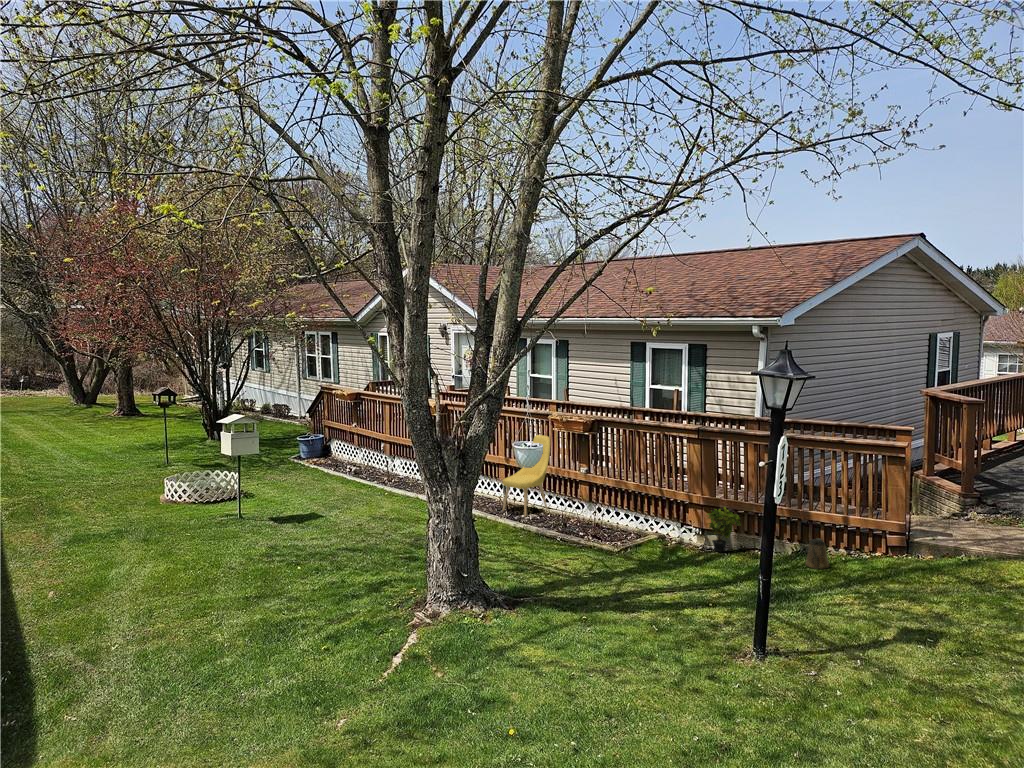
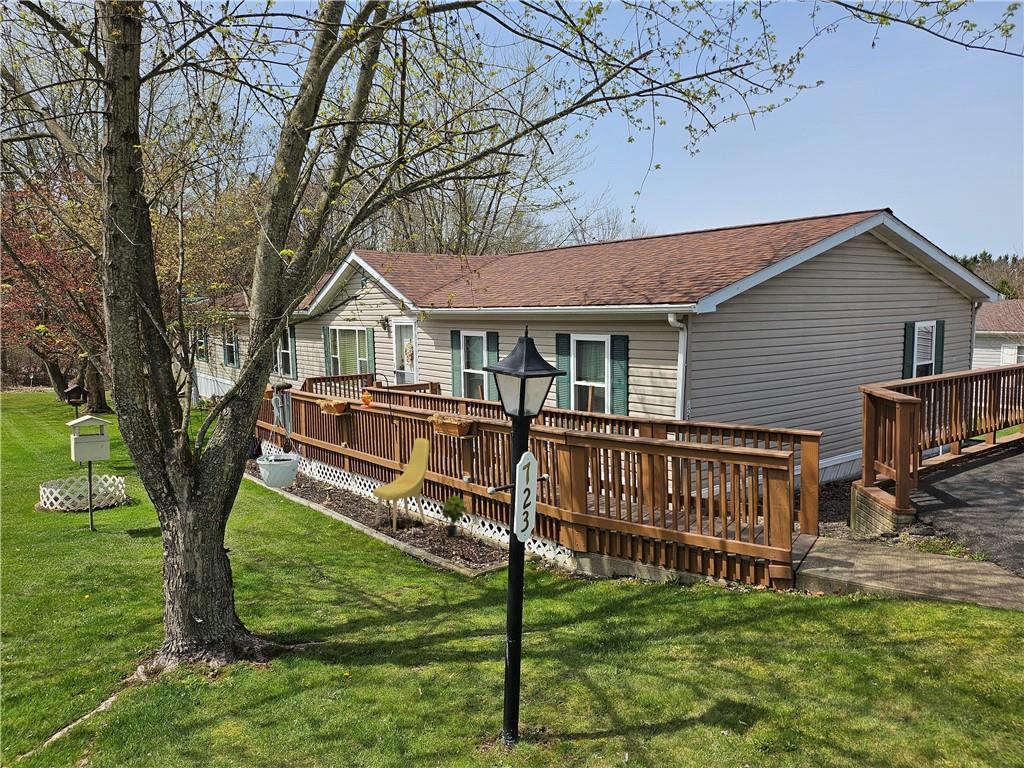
potted plant: present [707,507,741,552] -> present [440,494,469,537]
watering can: present [805,539,830,569] -> none [672,568,703,608]

